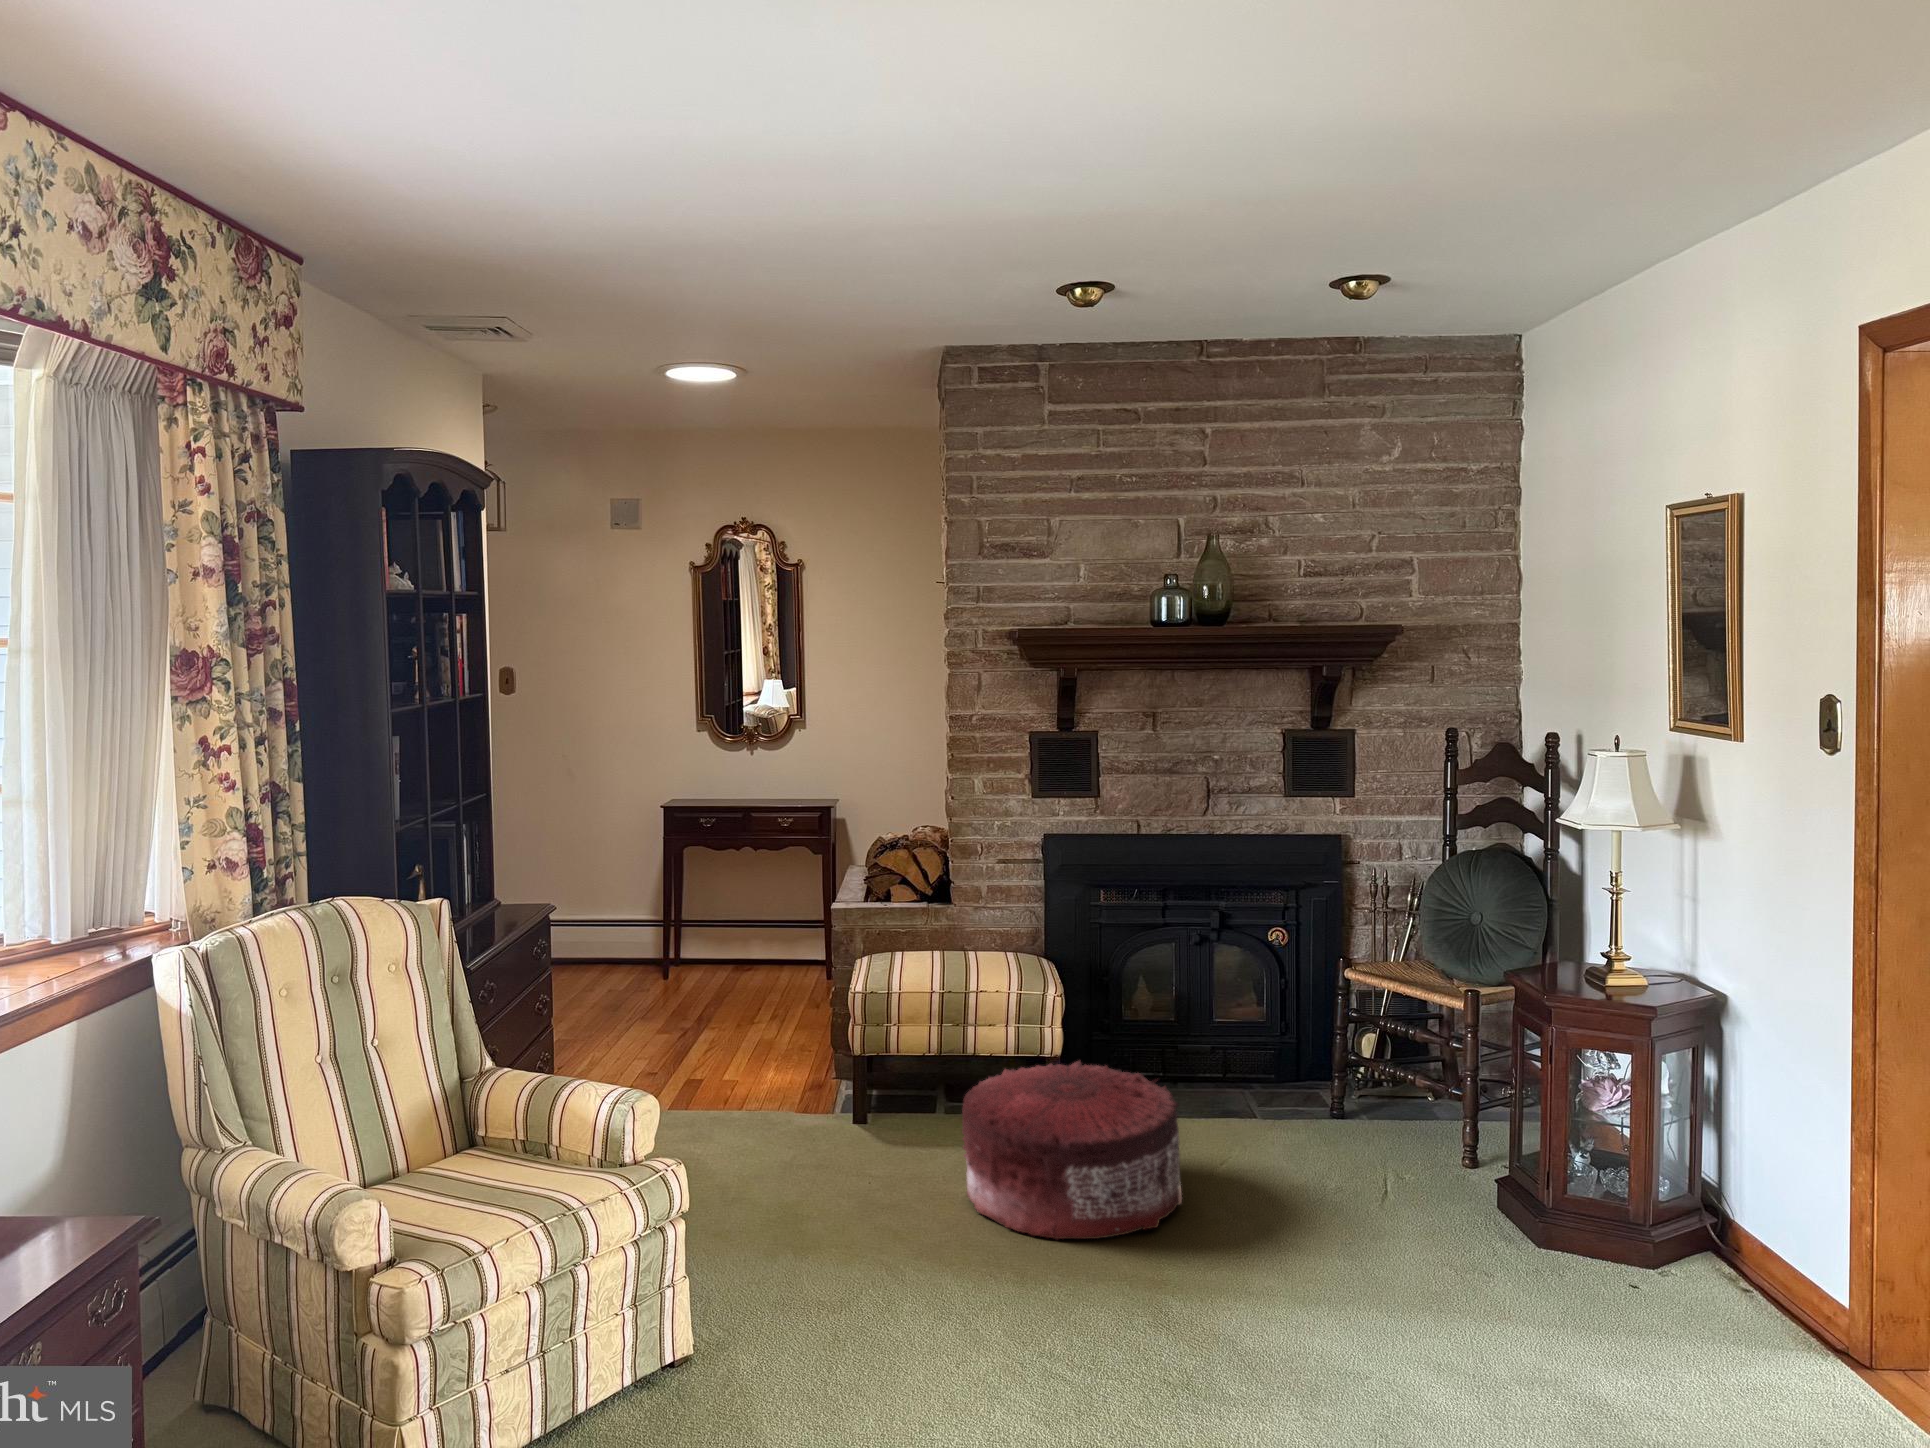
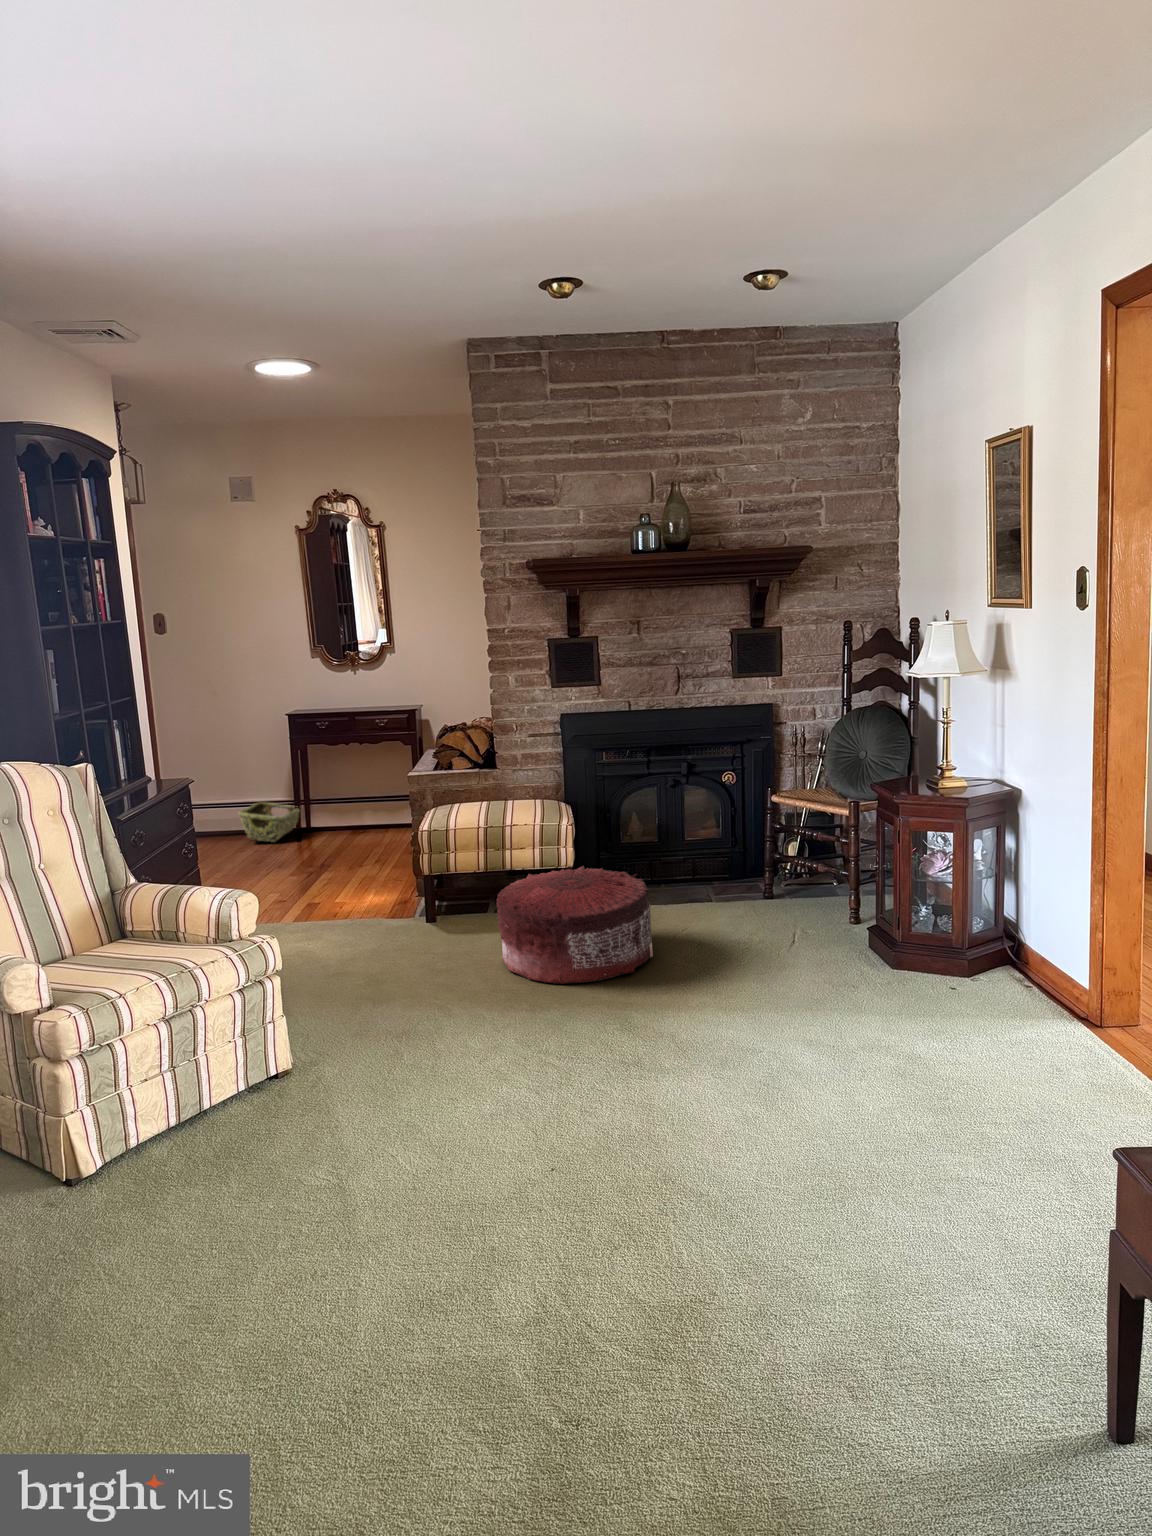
woven basket: none [583,923,666,982] -> present [239,802,300,842]

